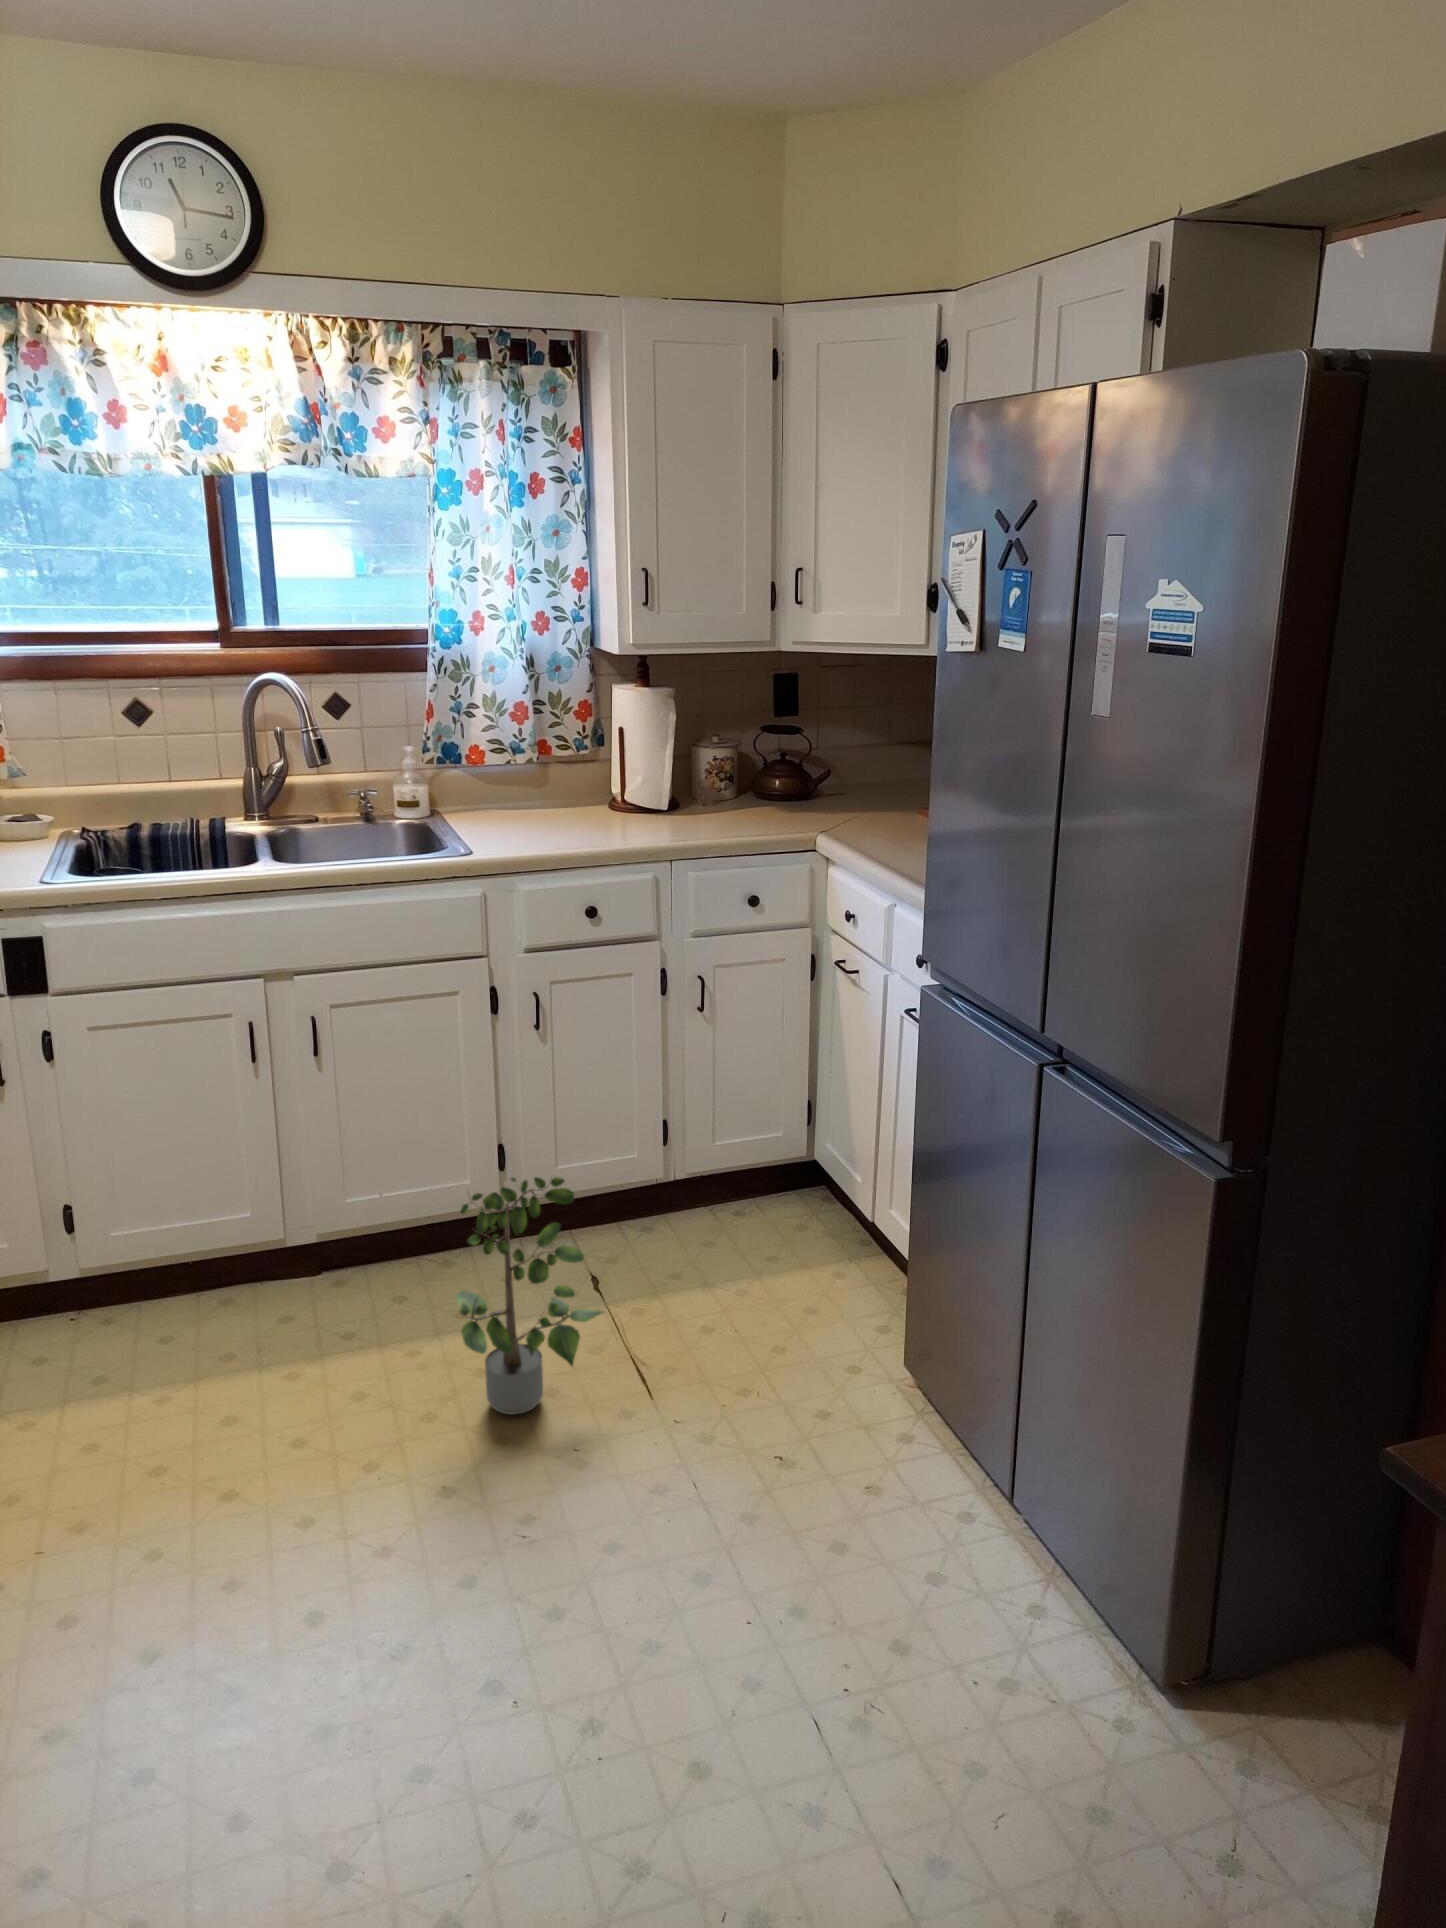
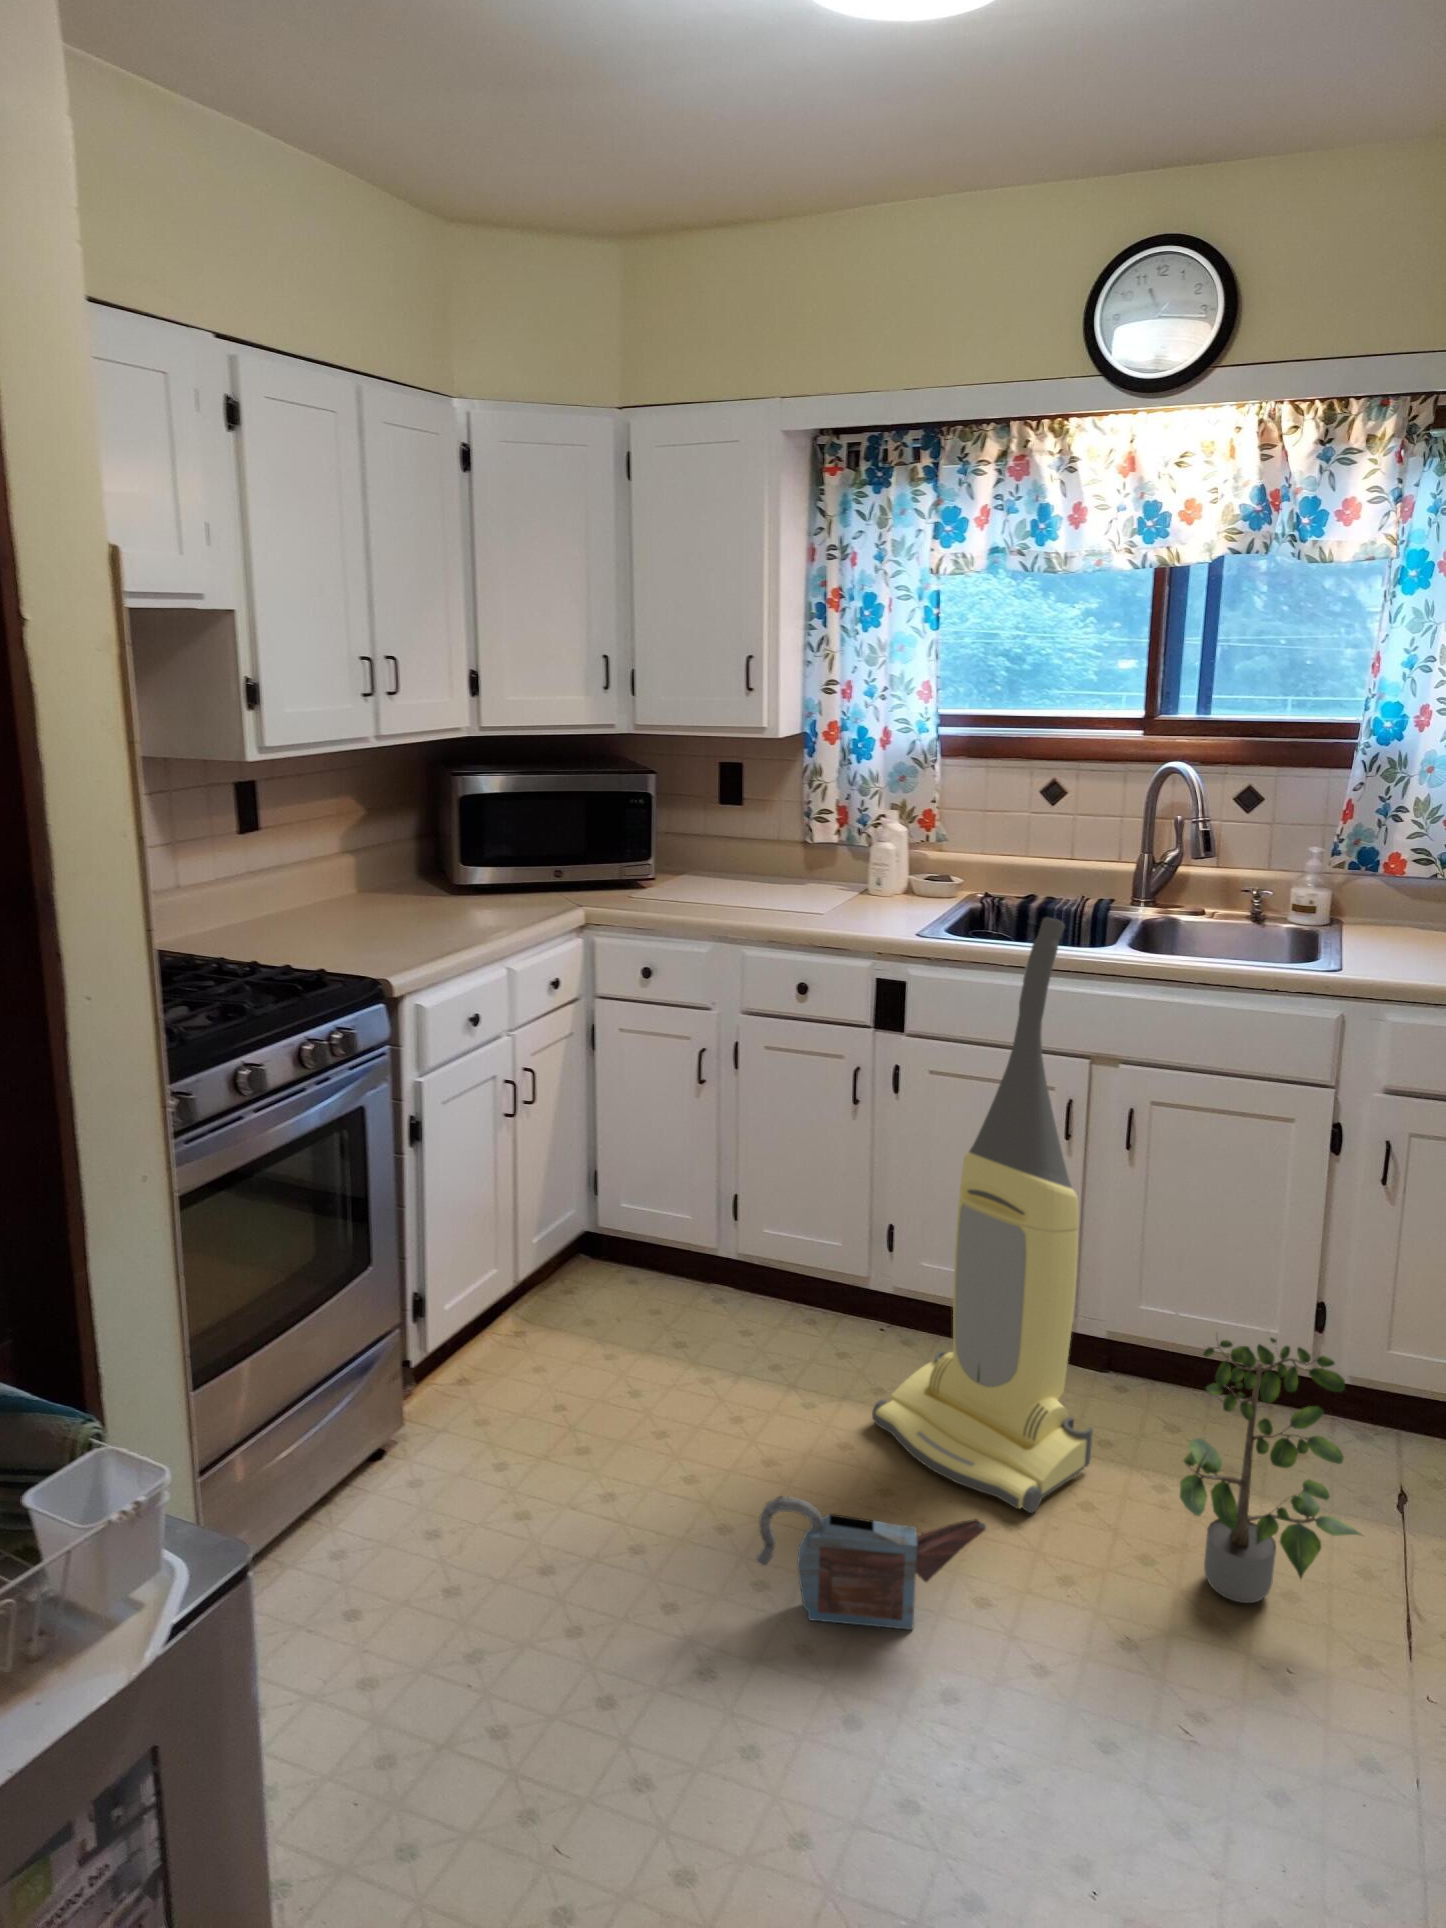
vacuum cleaner: none [117,843,353,1435] -> present [872,917,1093,1513]
watering can: none [73,1442,316,1629] -> present [756,1496,986,1630]

